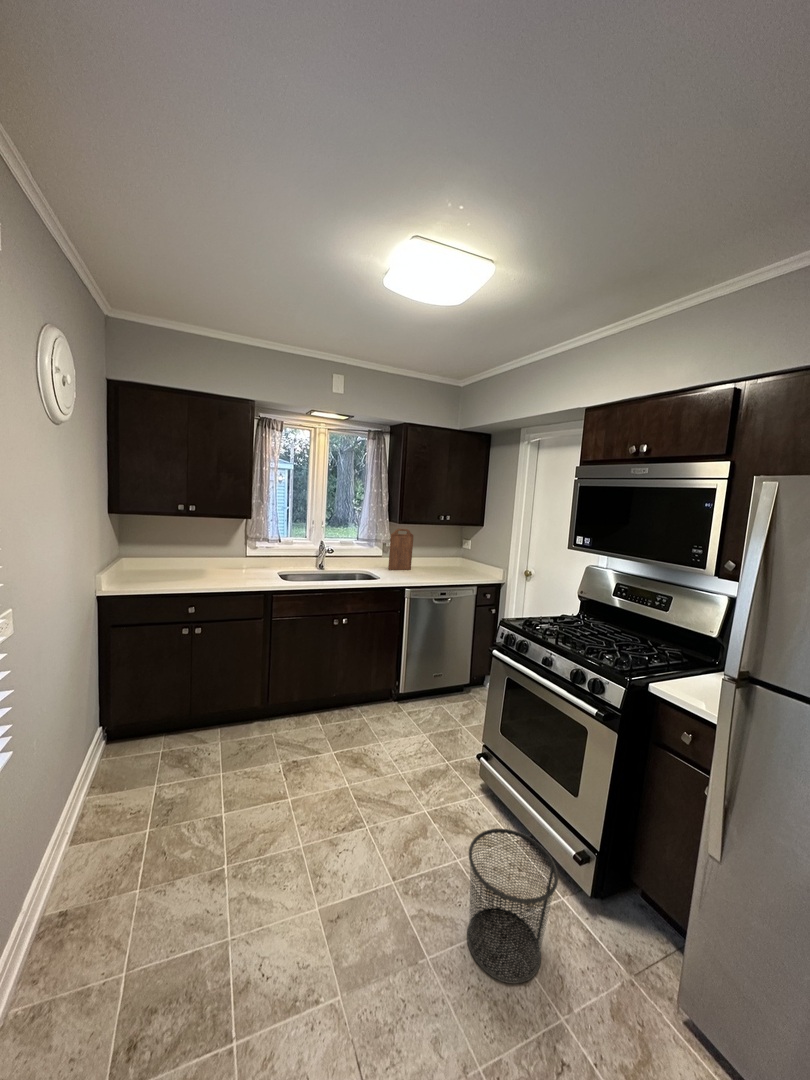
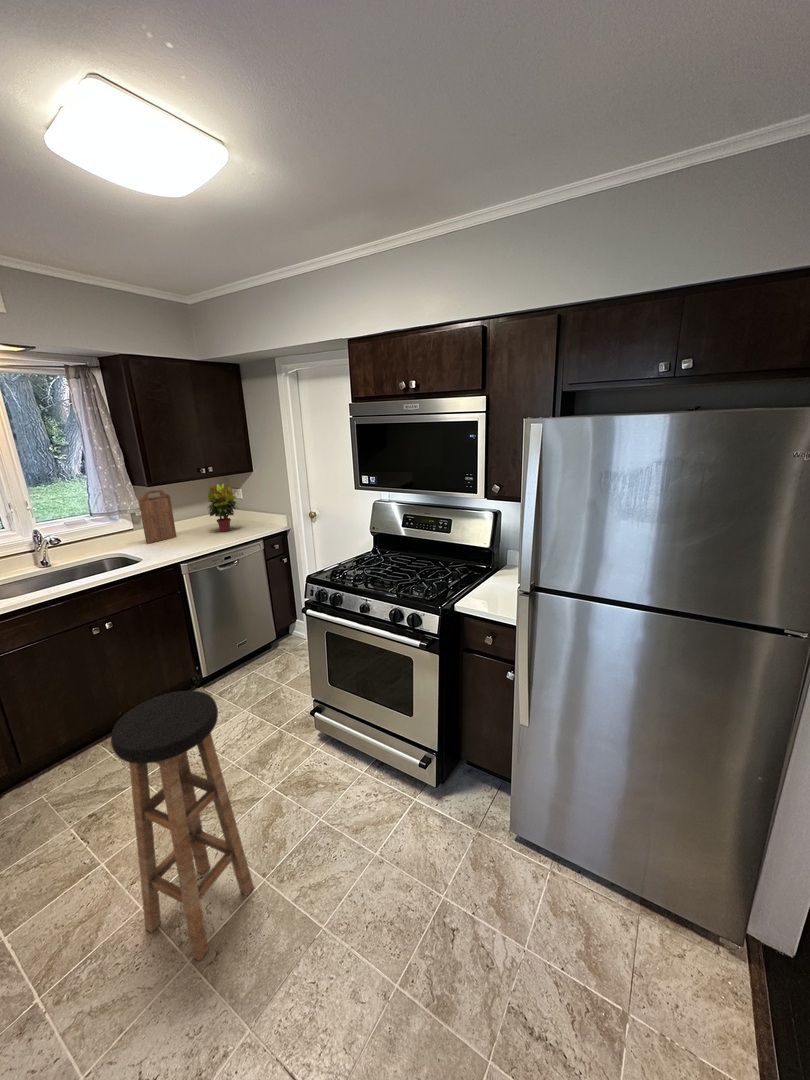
potted plant: none [438,531,465,573] -> present [207,483,237,532]
bar stool: none [298,671,391,914] -> present [111,691,254,961]
waste bin: present [467,829,558,983] -> none [338,772,420,903]

